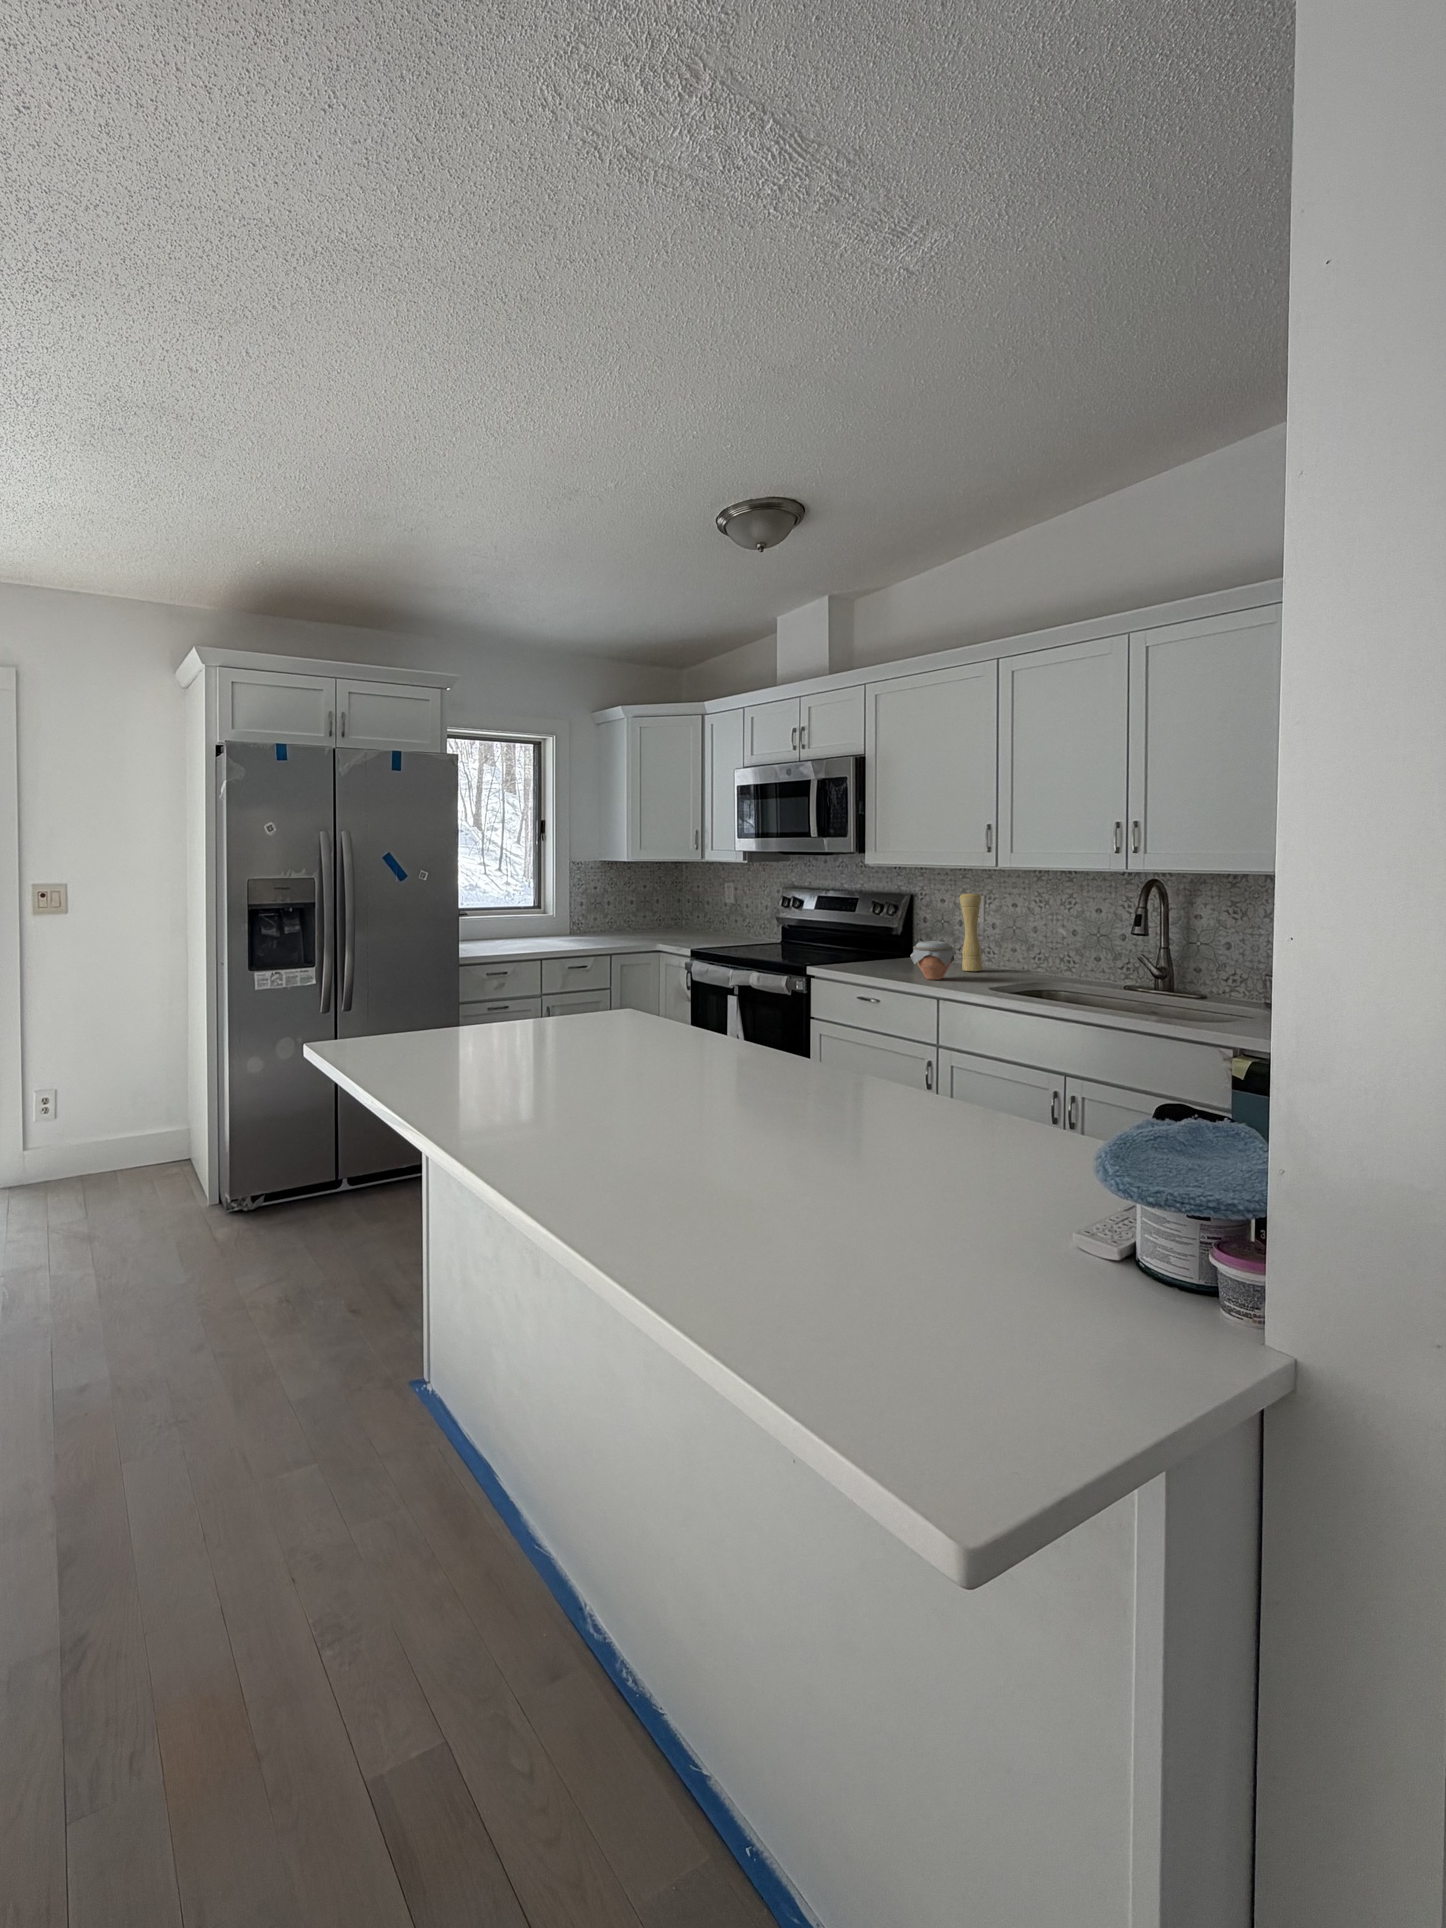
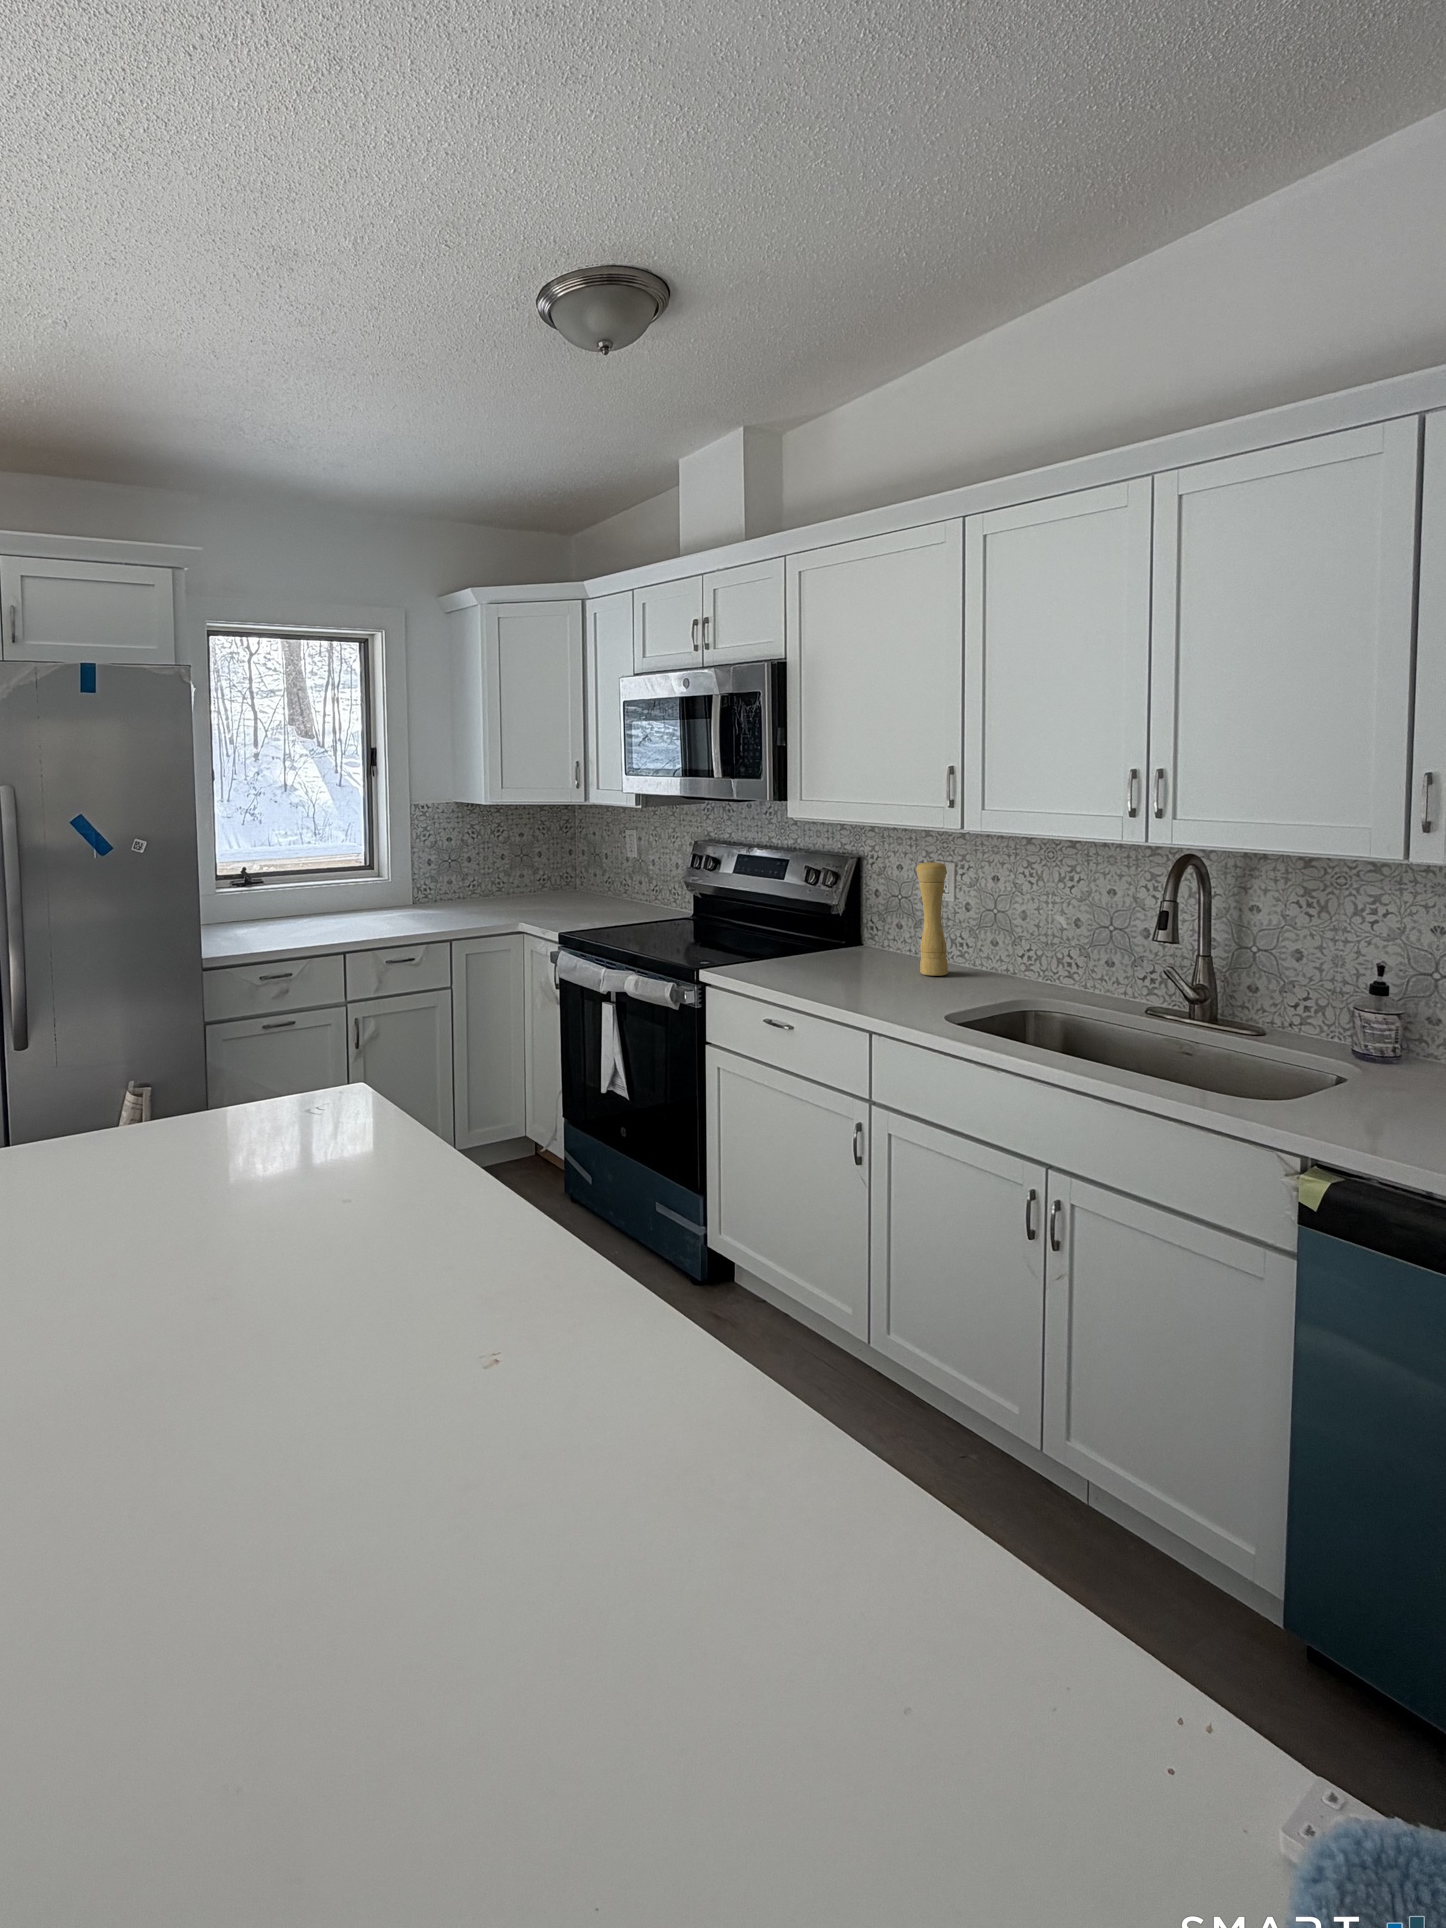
jar: present [910,941,956,980] -> none [838,937,904,996]

